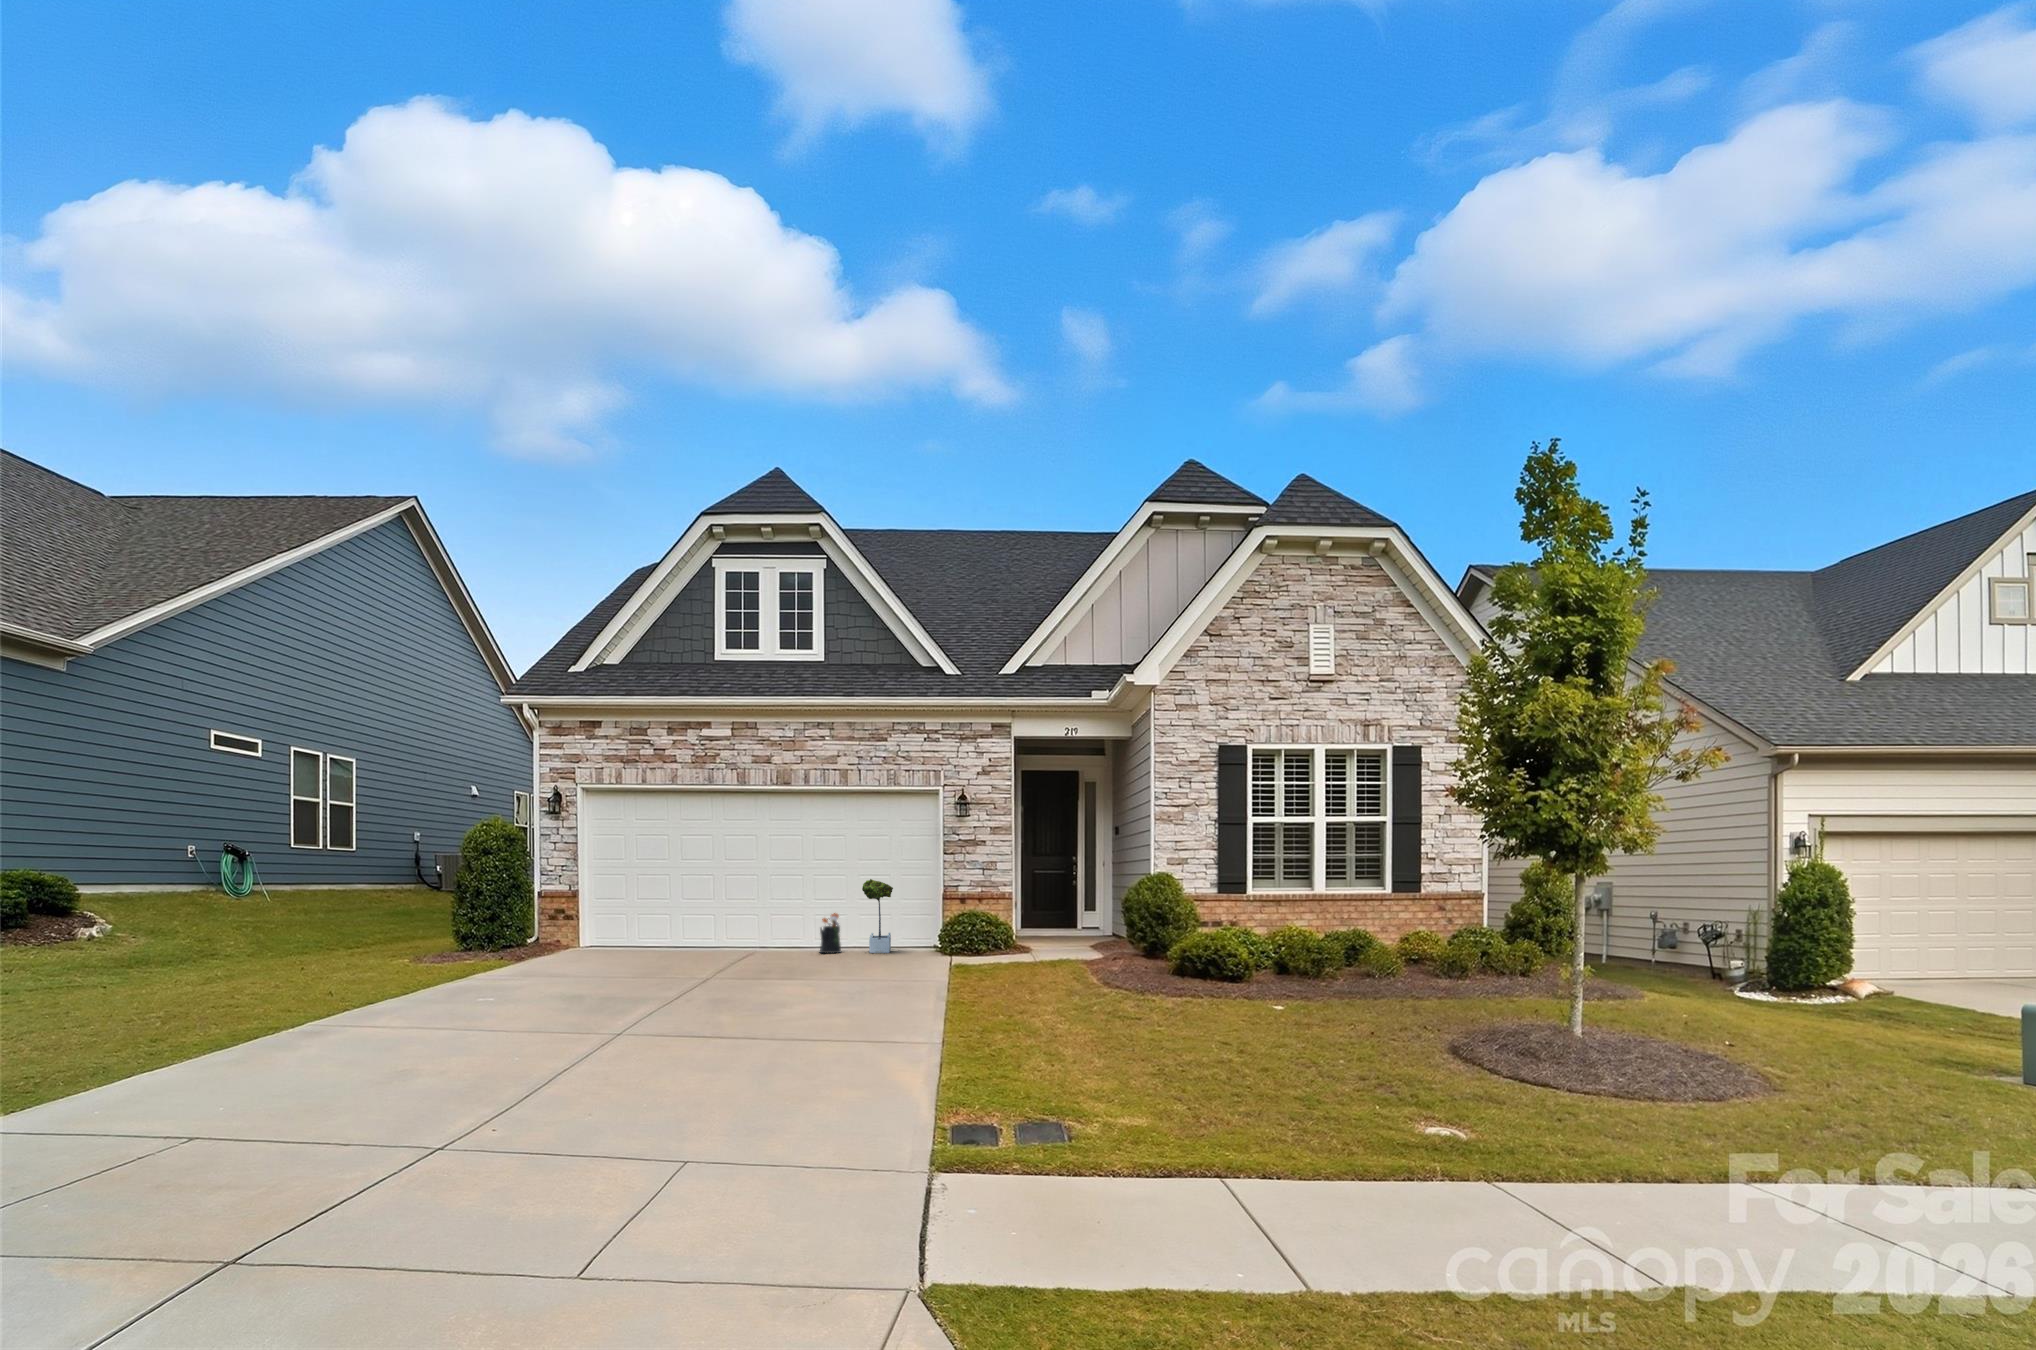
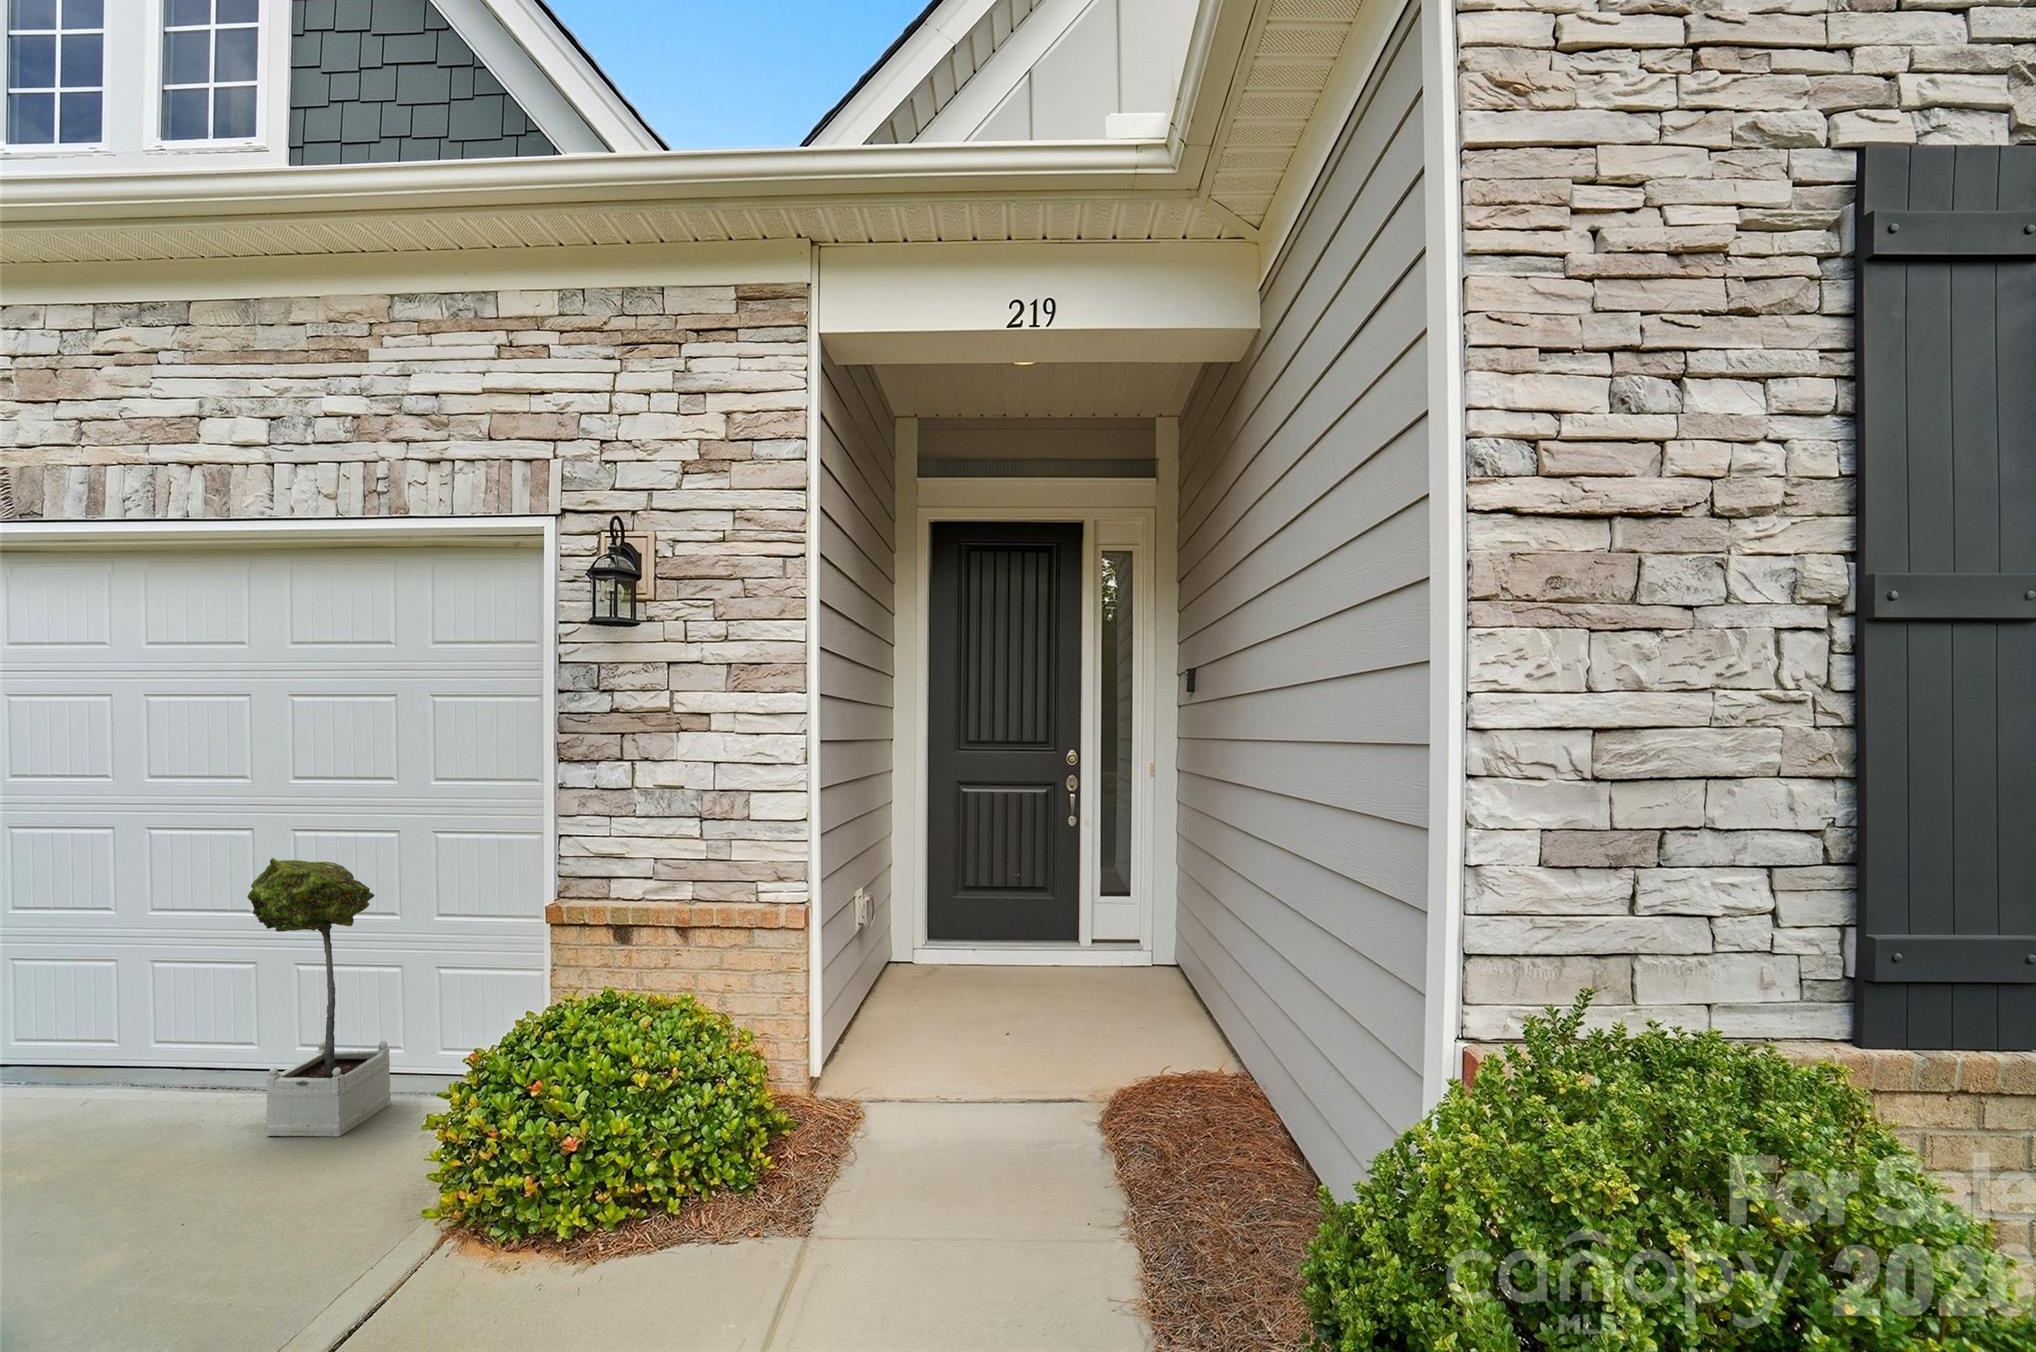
watering can: present [820,913,841,953] -> none [66,969,227,1137]

